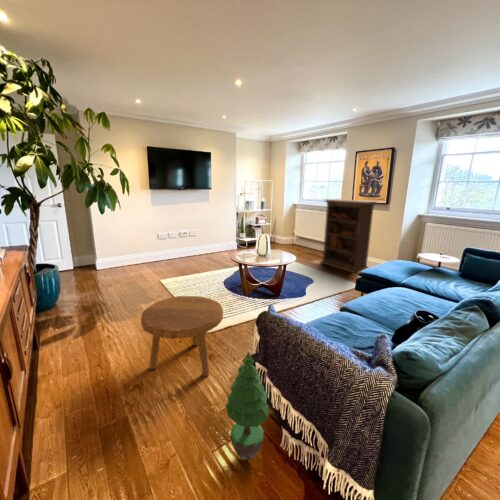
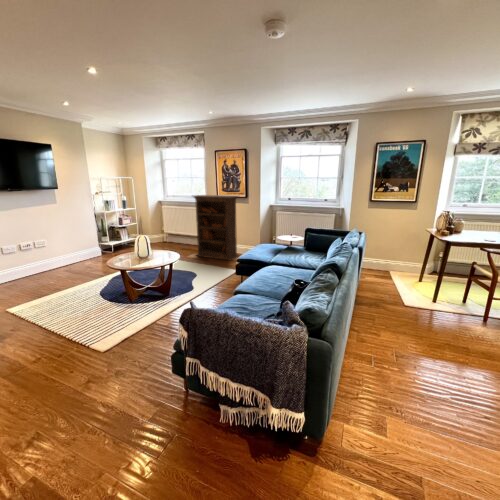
footstool: present [141,296,223,376] -> none [21,311,129,410]
potted tree: present [226,352,269,460] -> none [167,347,210,449]

